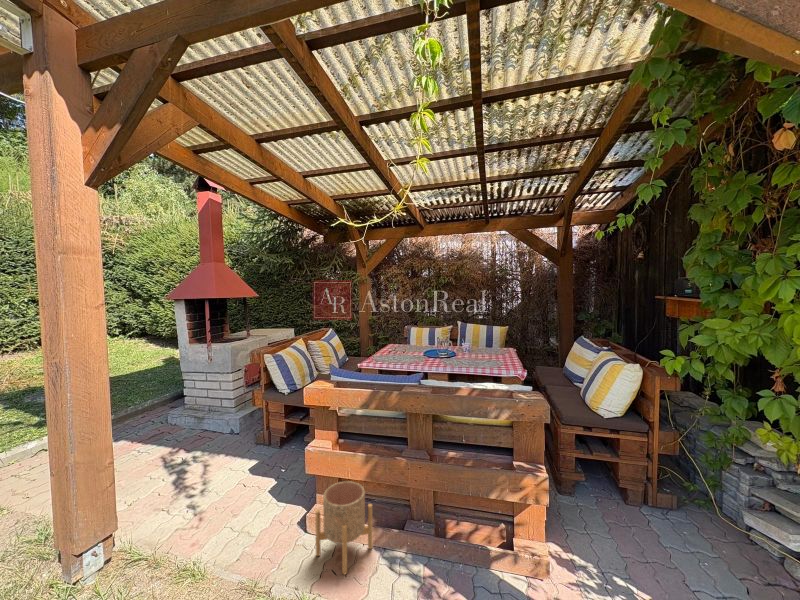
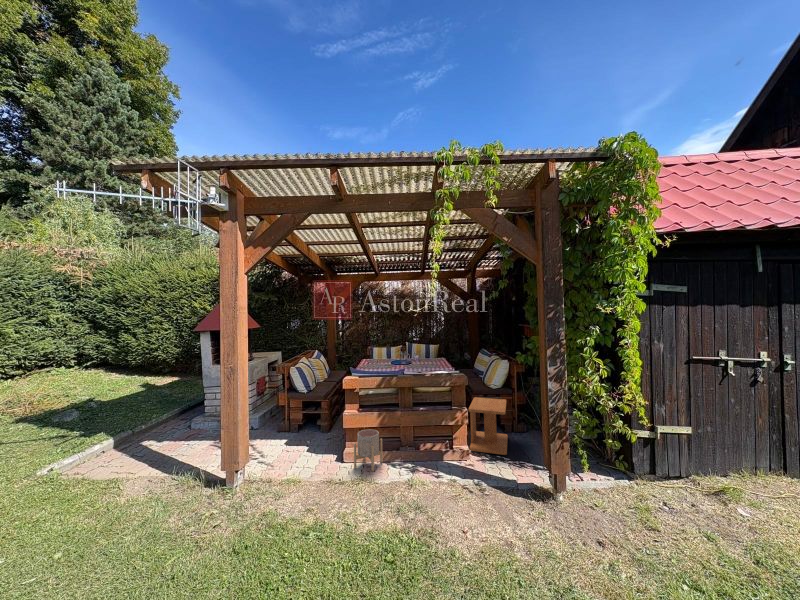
side table: none [552,430,641,580] -> present [468,397,508,455]

